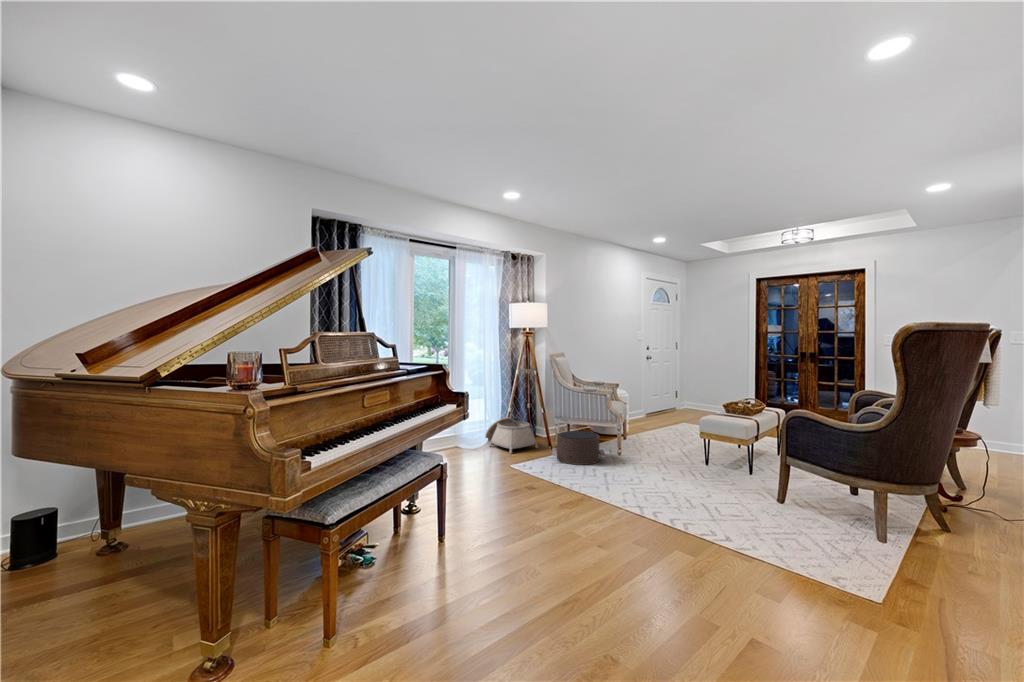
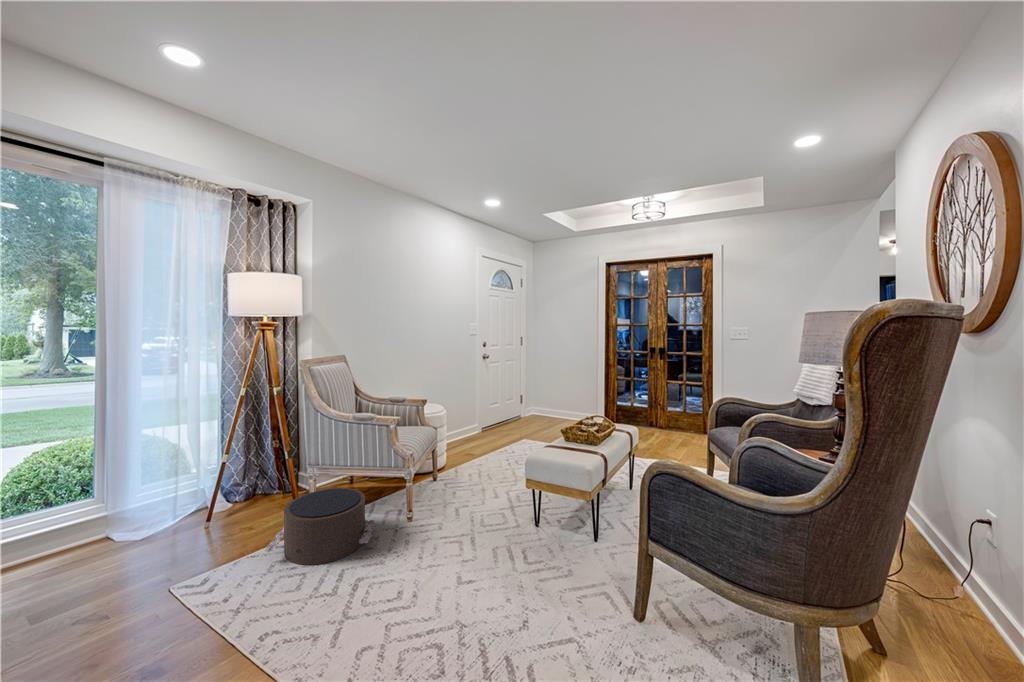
basket: present [485,418,538,453] -> none [179,467,276,542]

